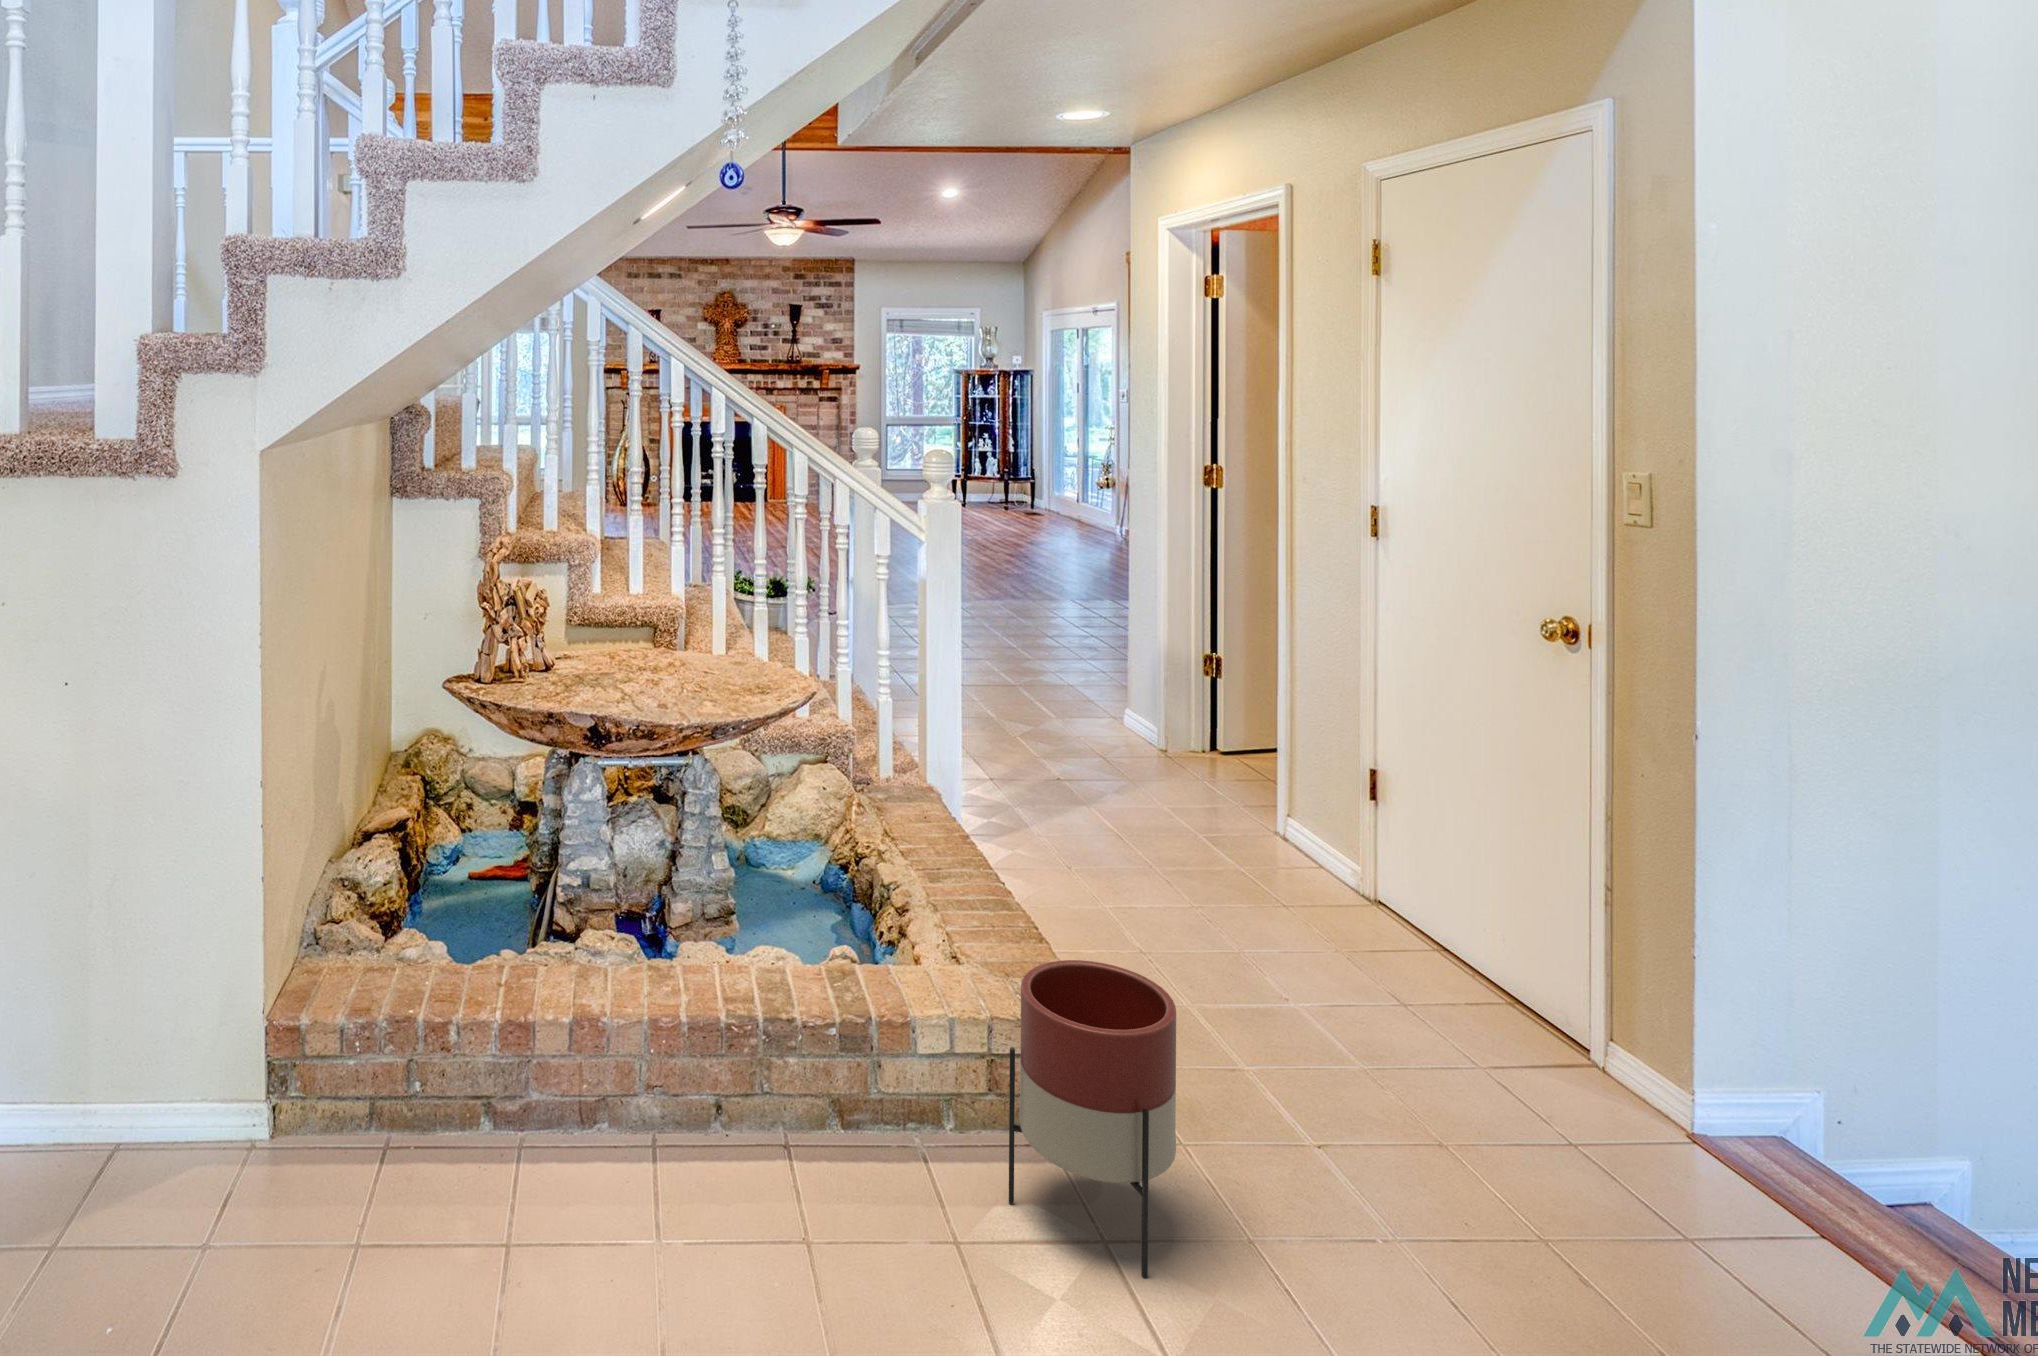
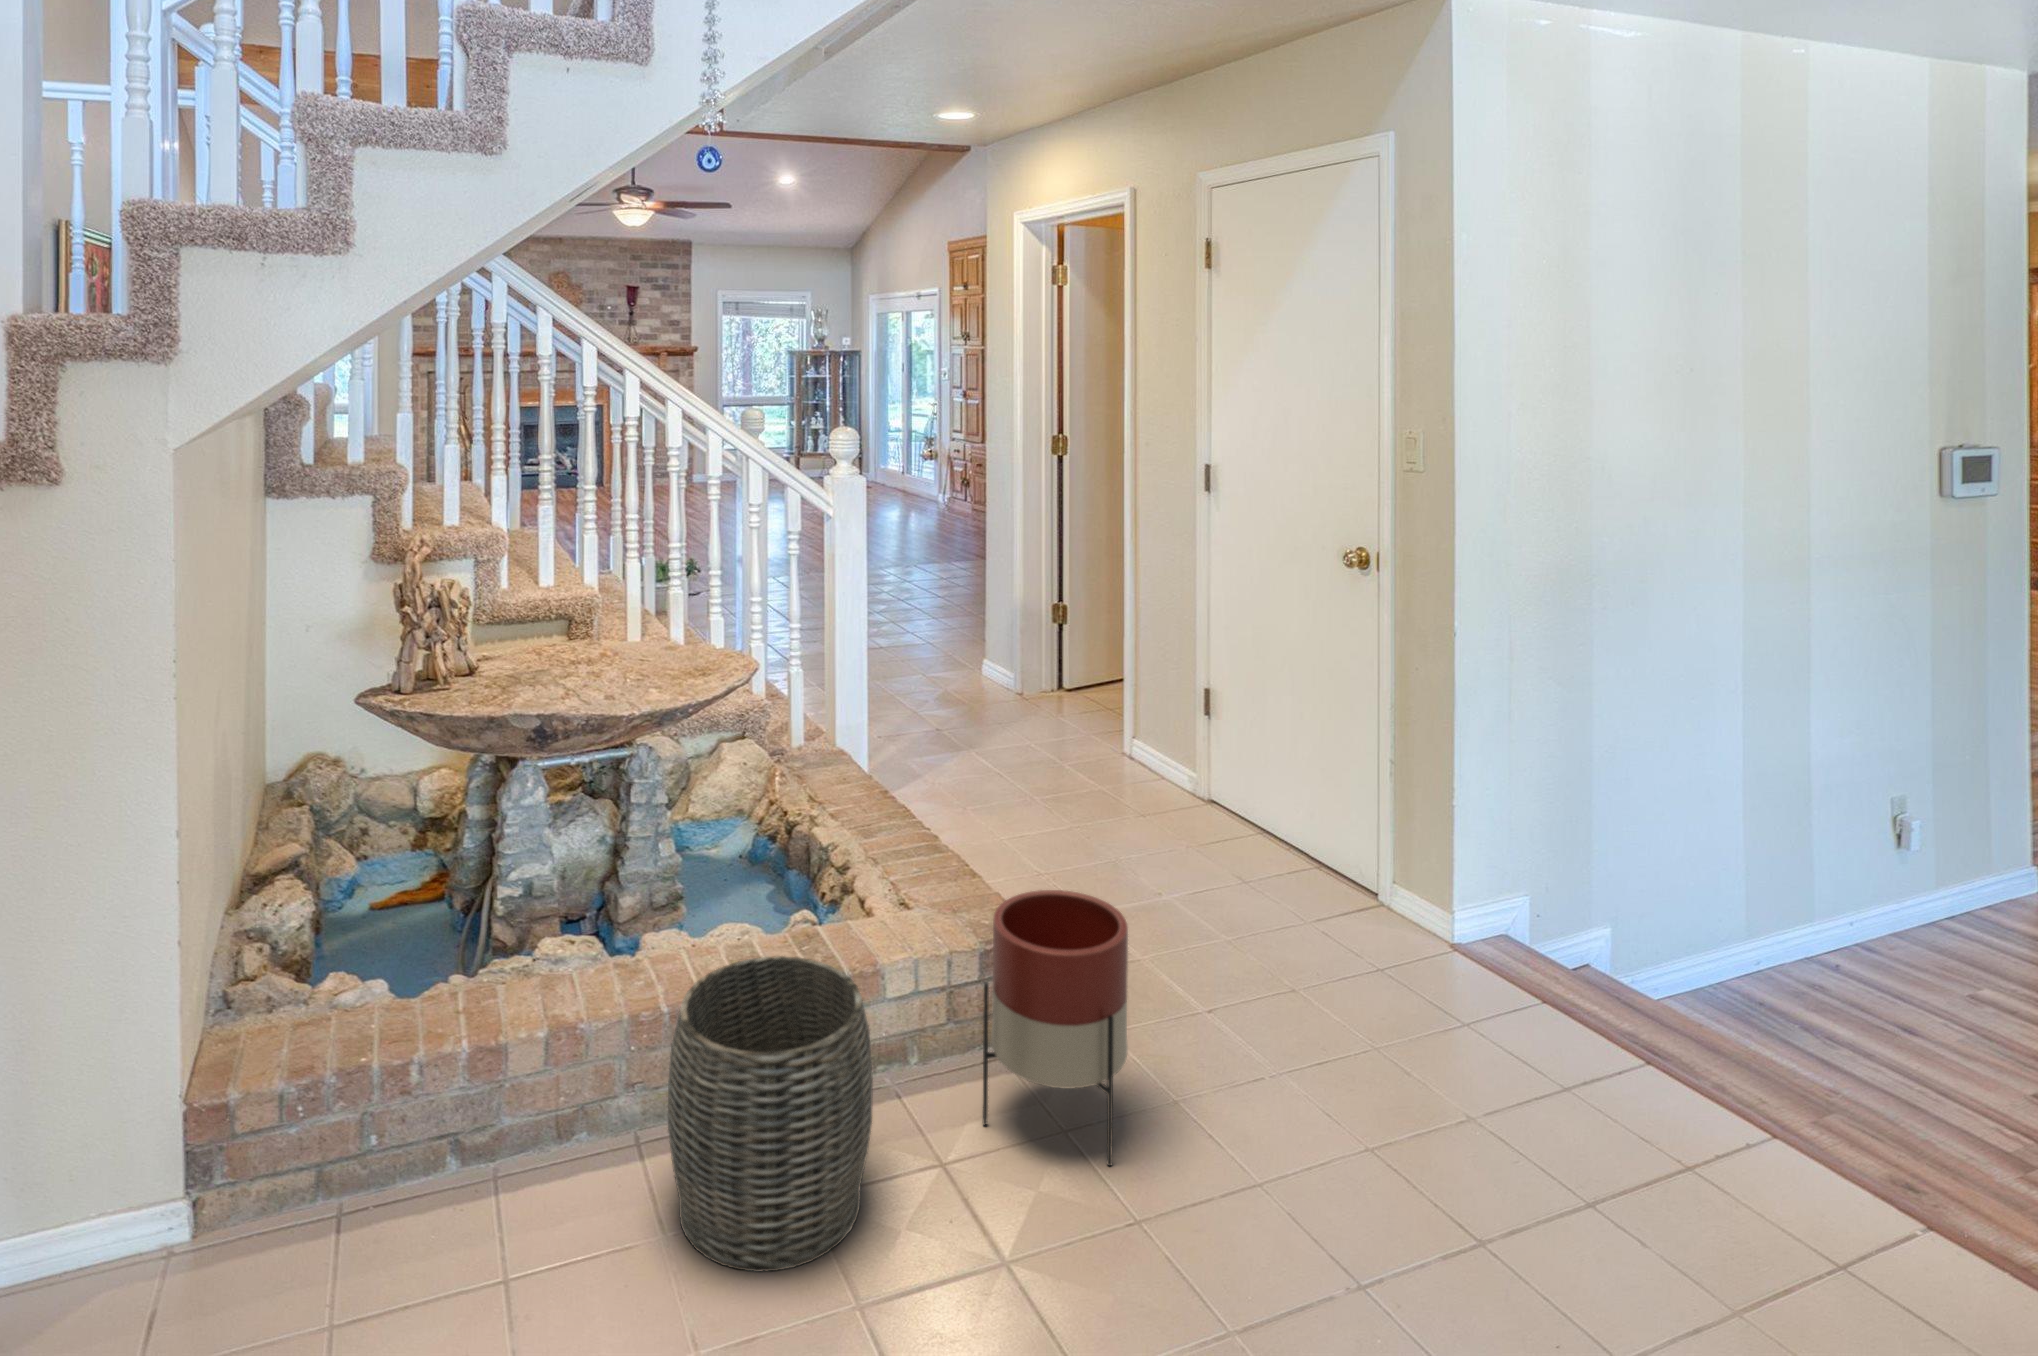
woven basket: none [668,978,873,1293] -> present [668,956,873,1272]

